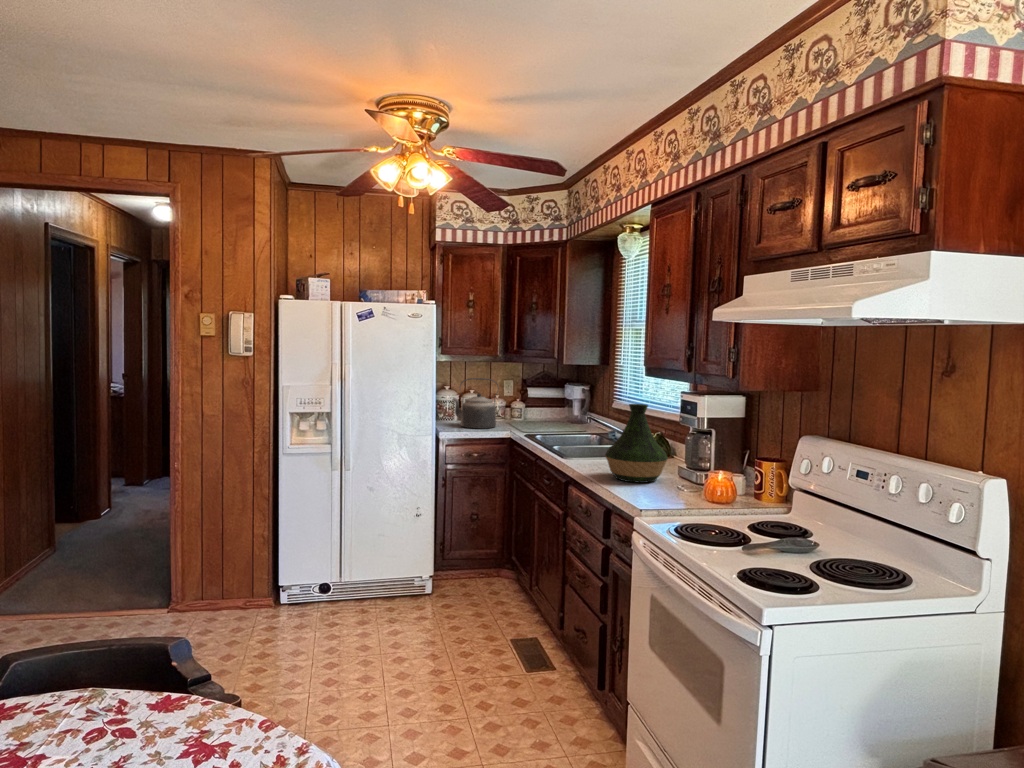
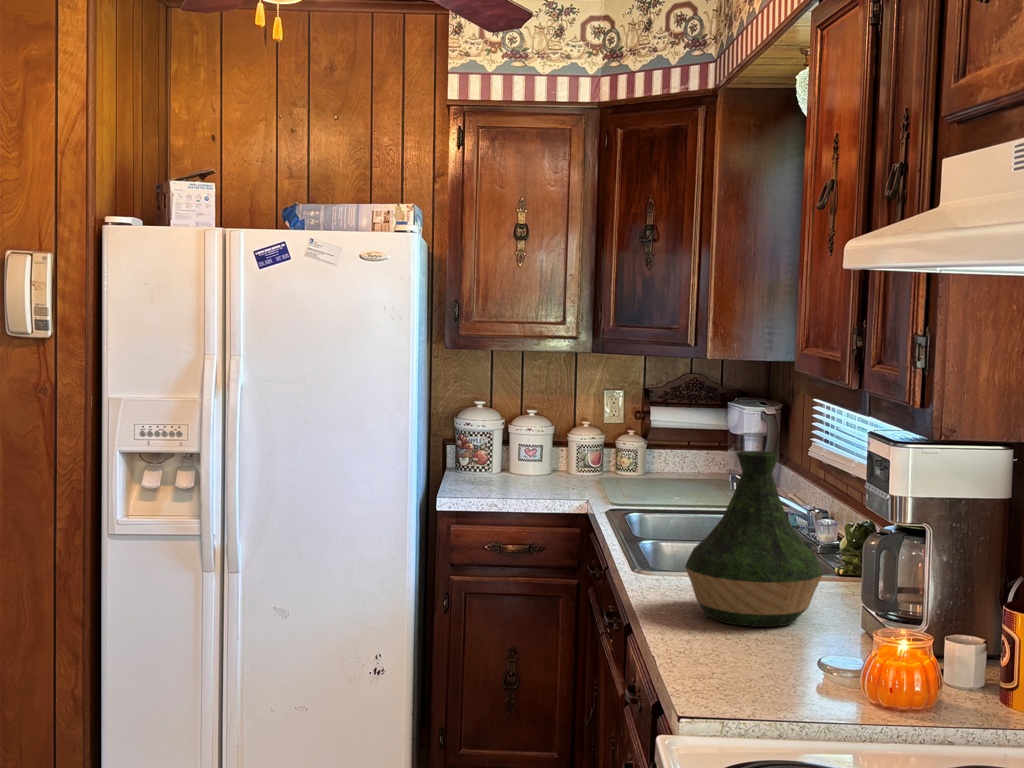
kettle: present [452,378,498,429] -> none [474,384,572,491]

